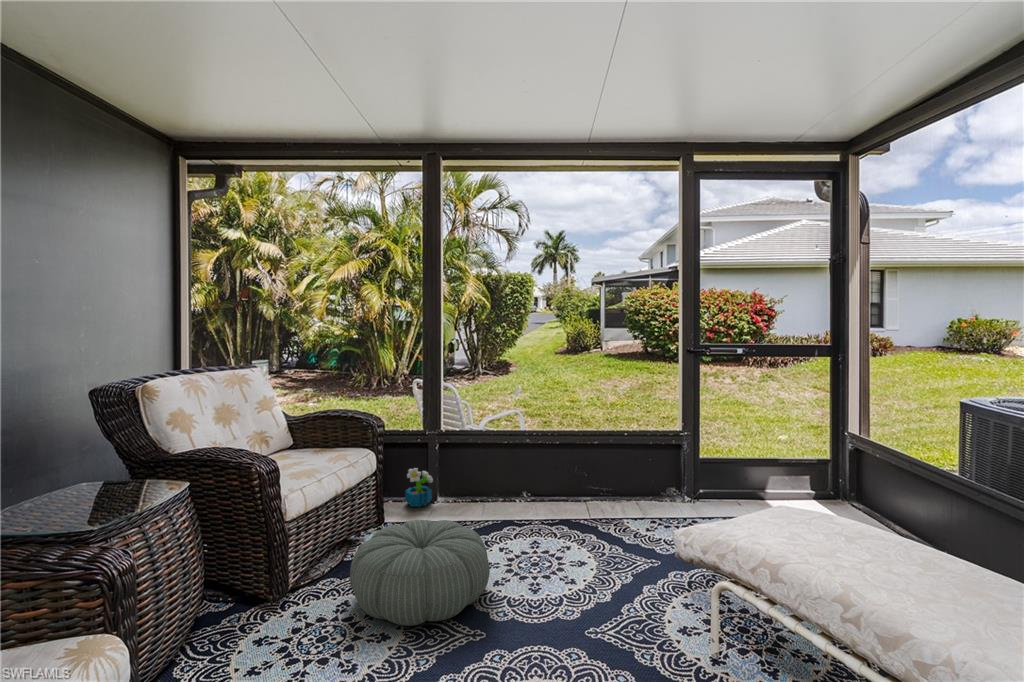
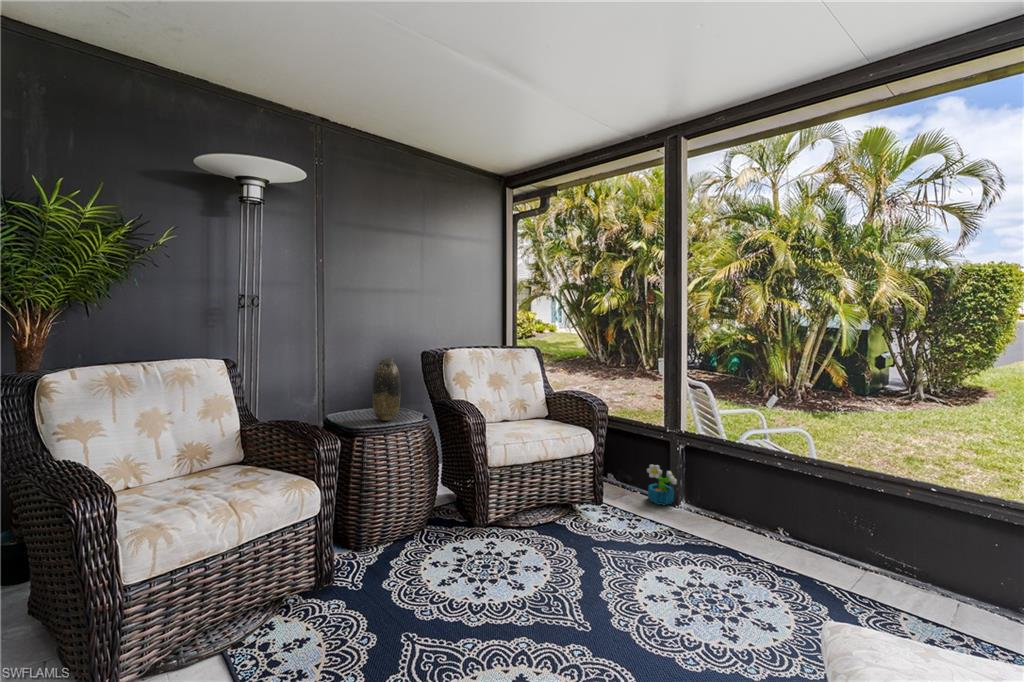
vase: none [57,401,116,506] -> present [373,358,401,421]
pouf: present [350,520,490,626] -> none [515,502,645,600]

